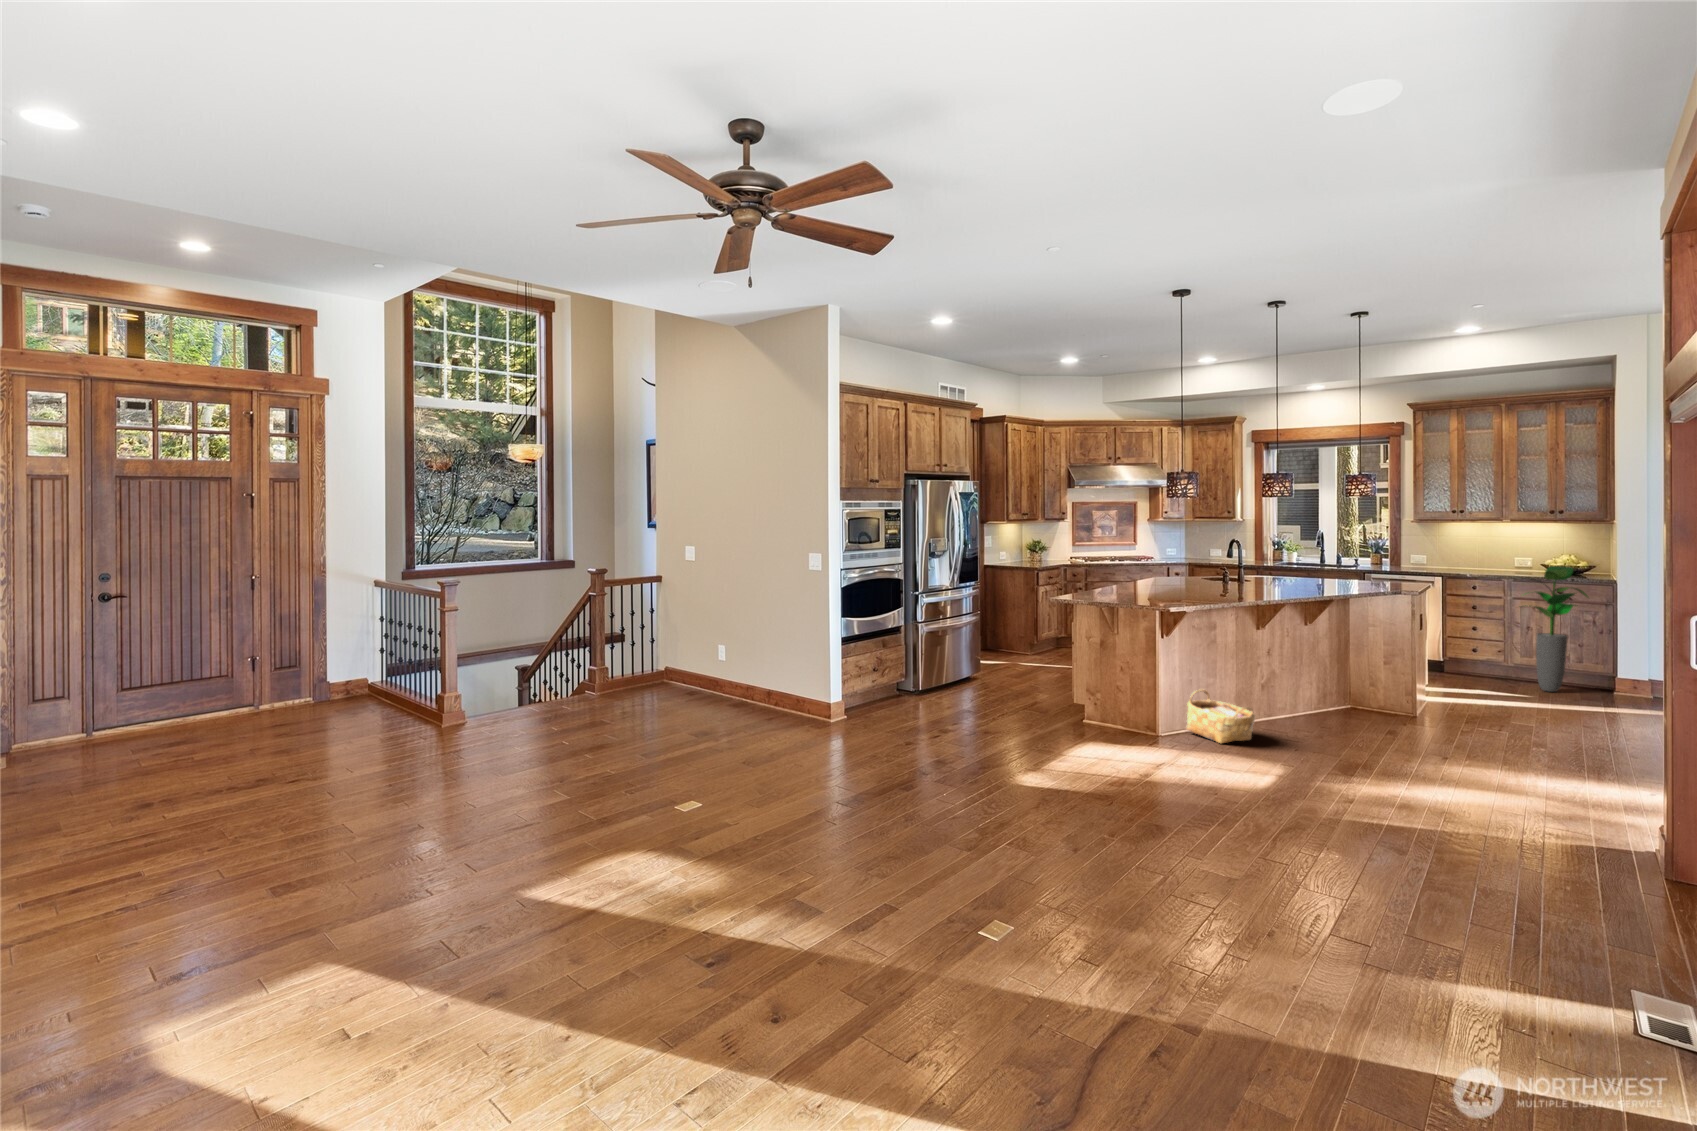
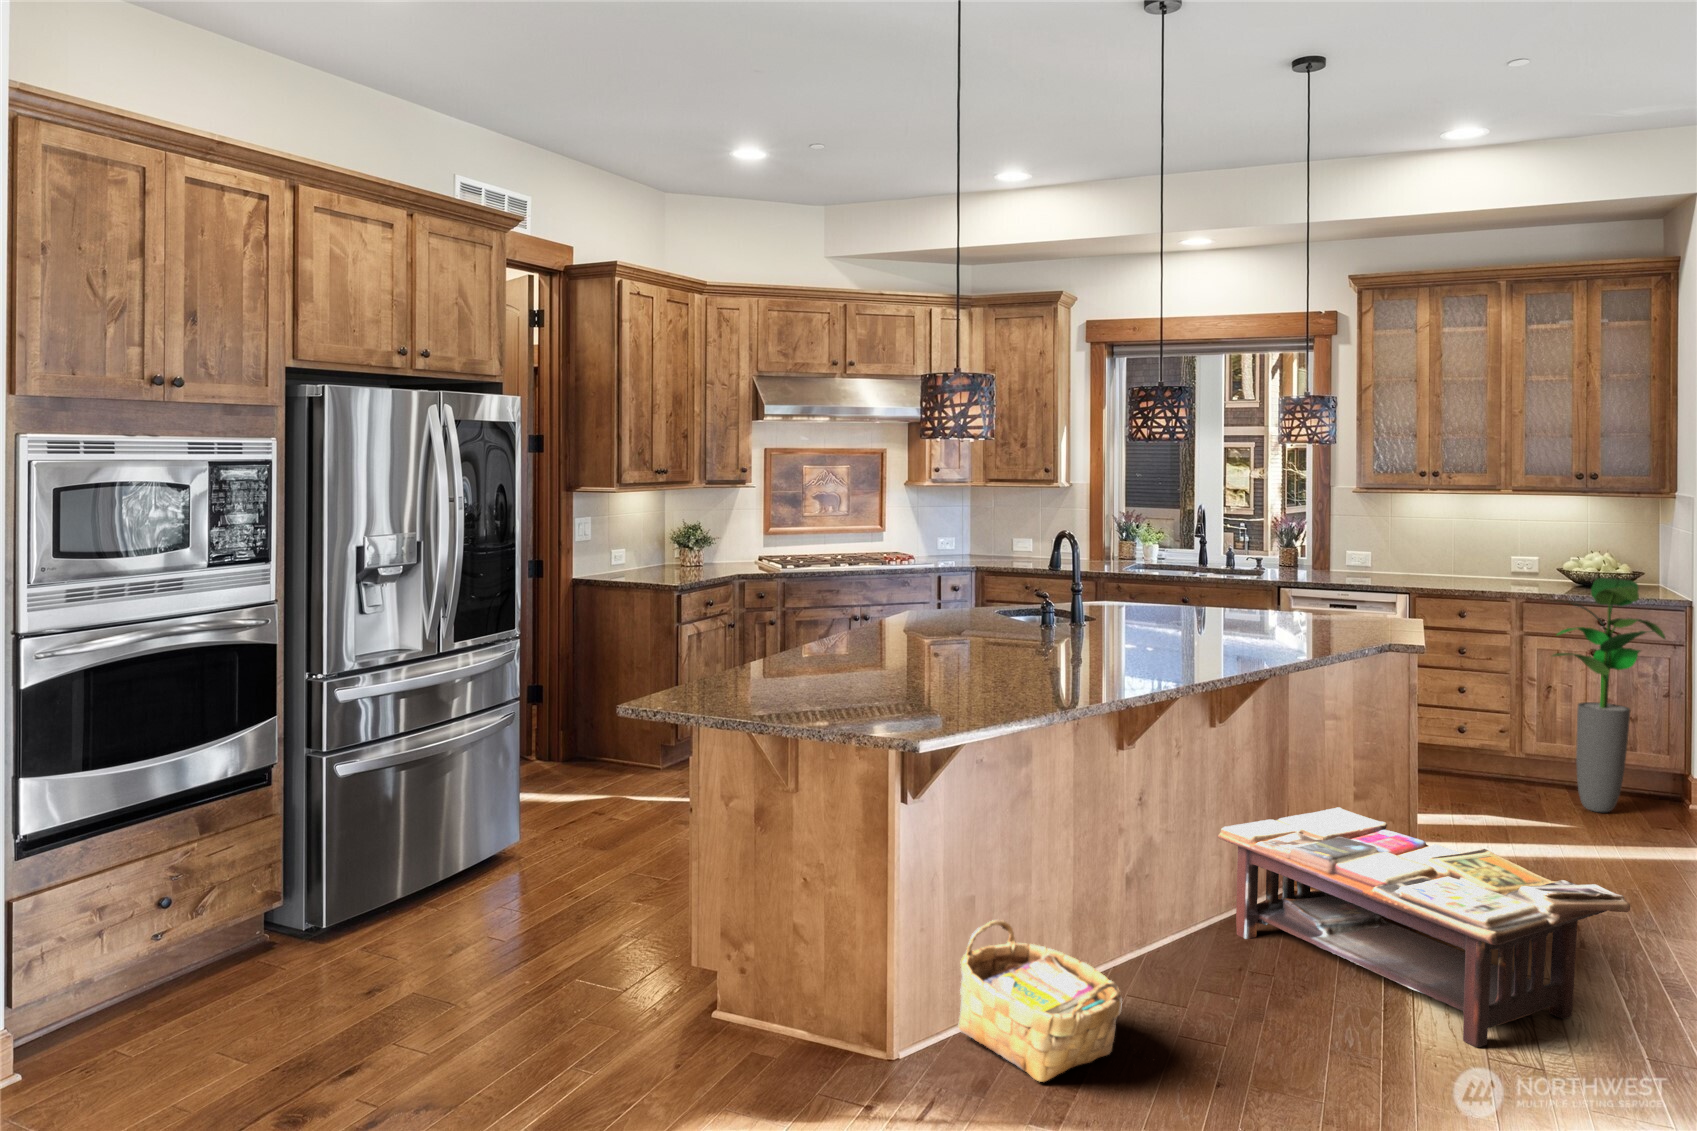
coffee table: none [1308,665,1490,748] -> present [1218,807,1630,1047]

